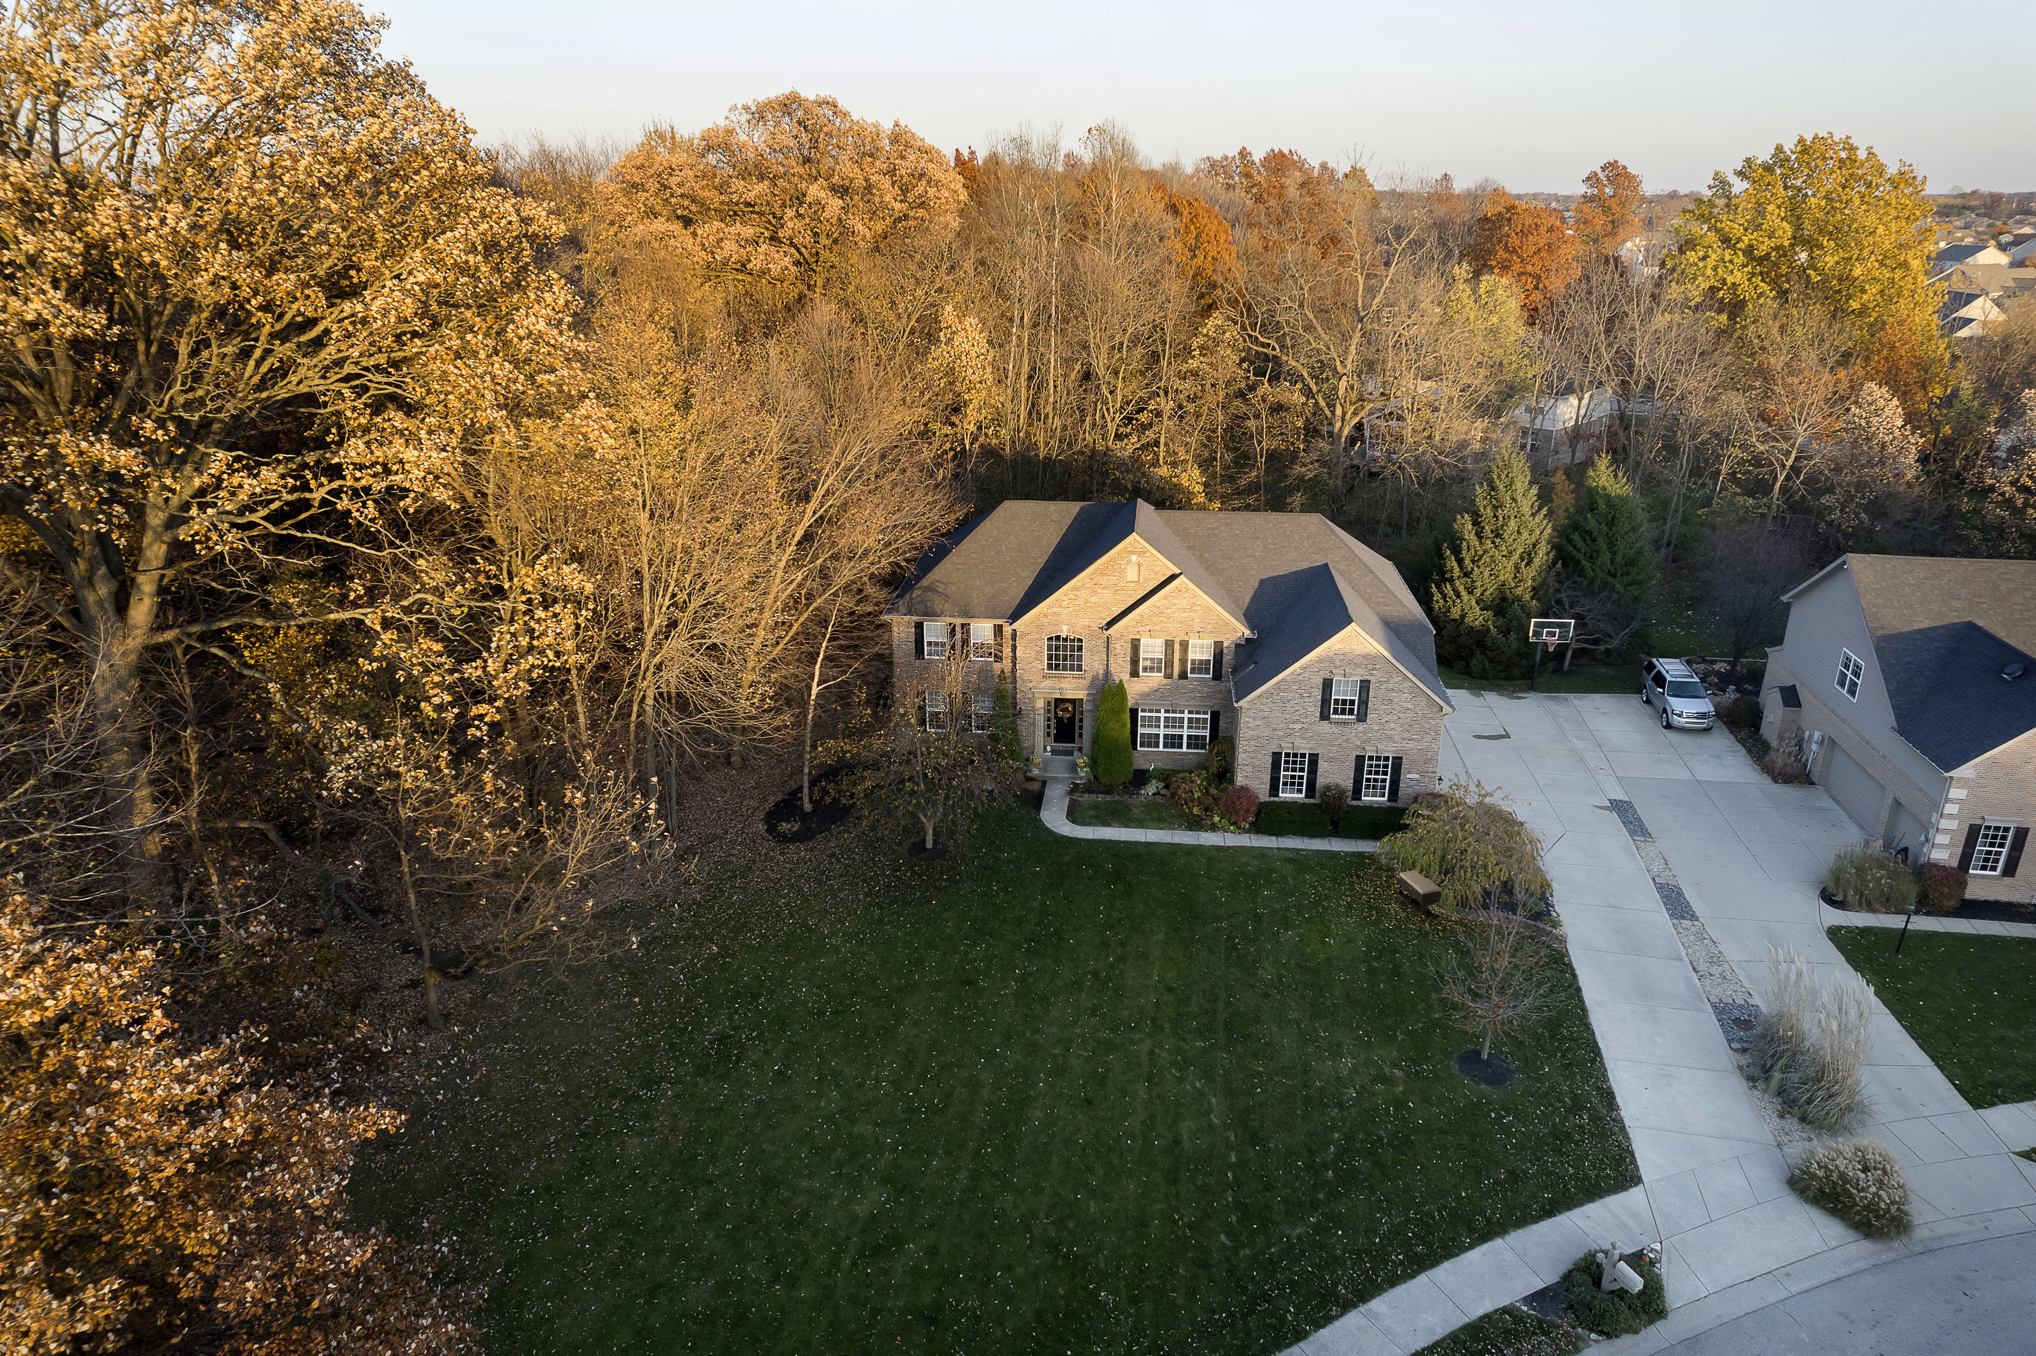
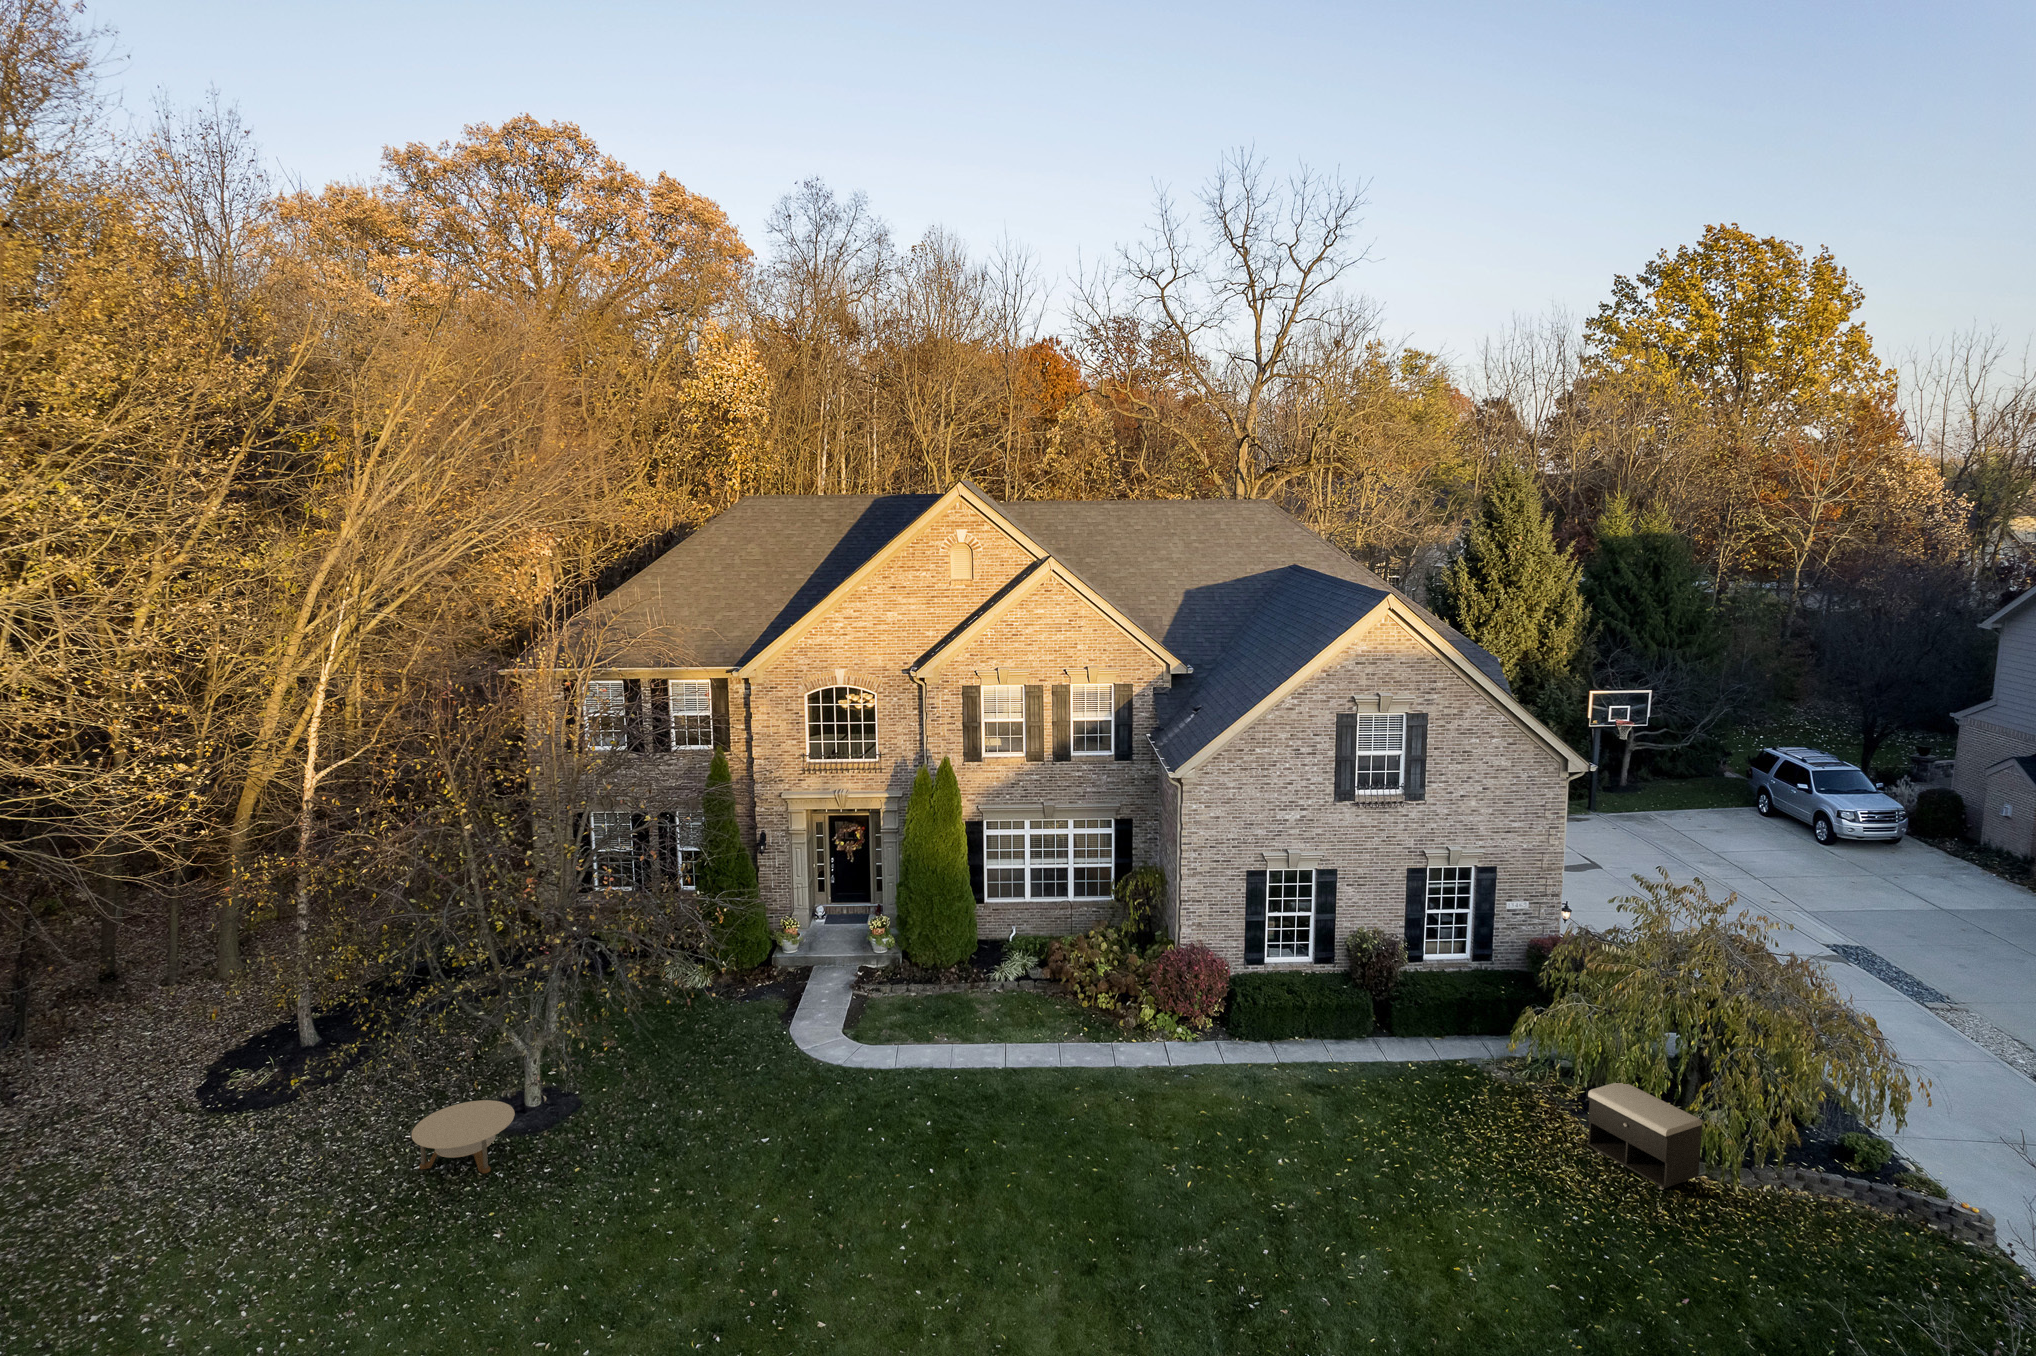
lounge chair: present [1014,769,1042,805] -> none [730,944,793,1017]
round table: none [903,840,941,870] -> present [412,1100,515,1173]

